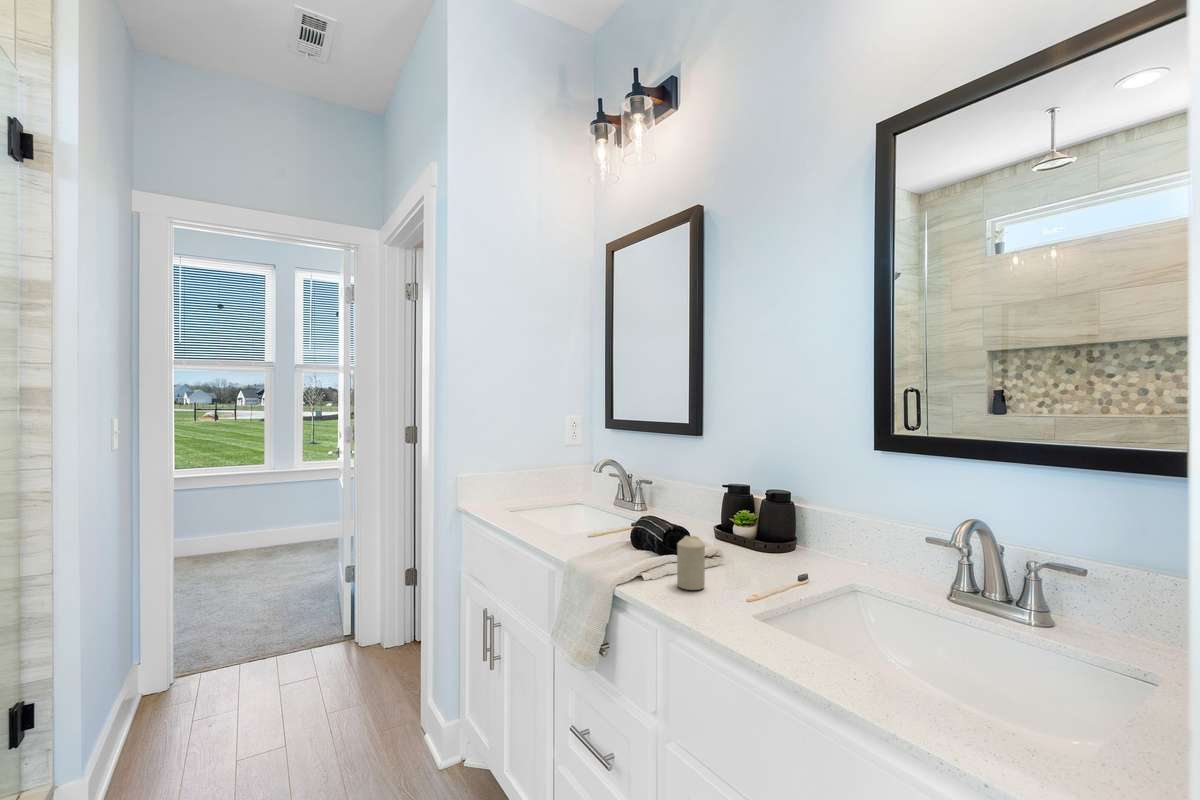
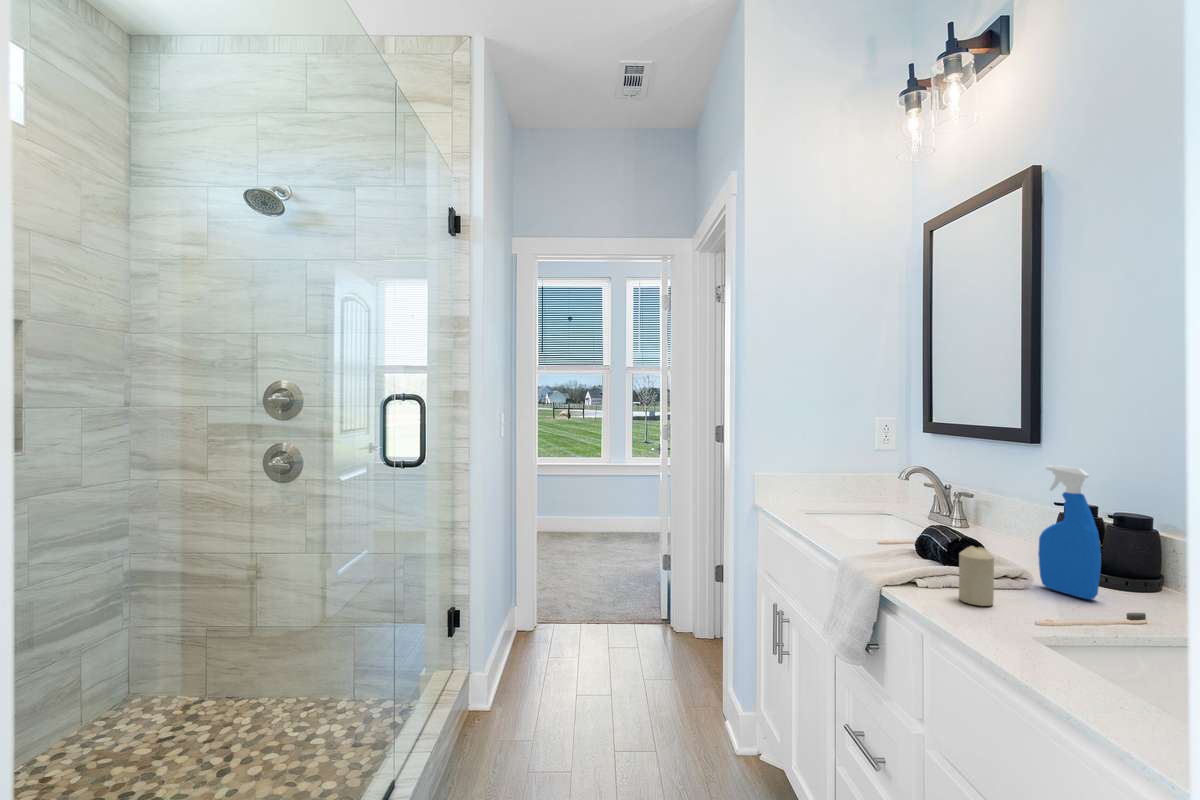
spray bottle: none [724,457,769,567] -> present [1038,465,1101,599]

